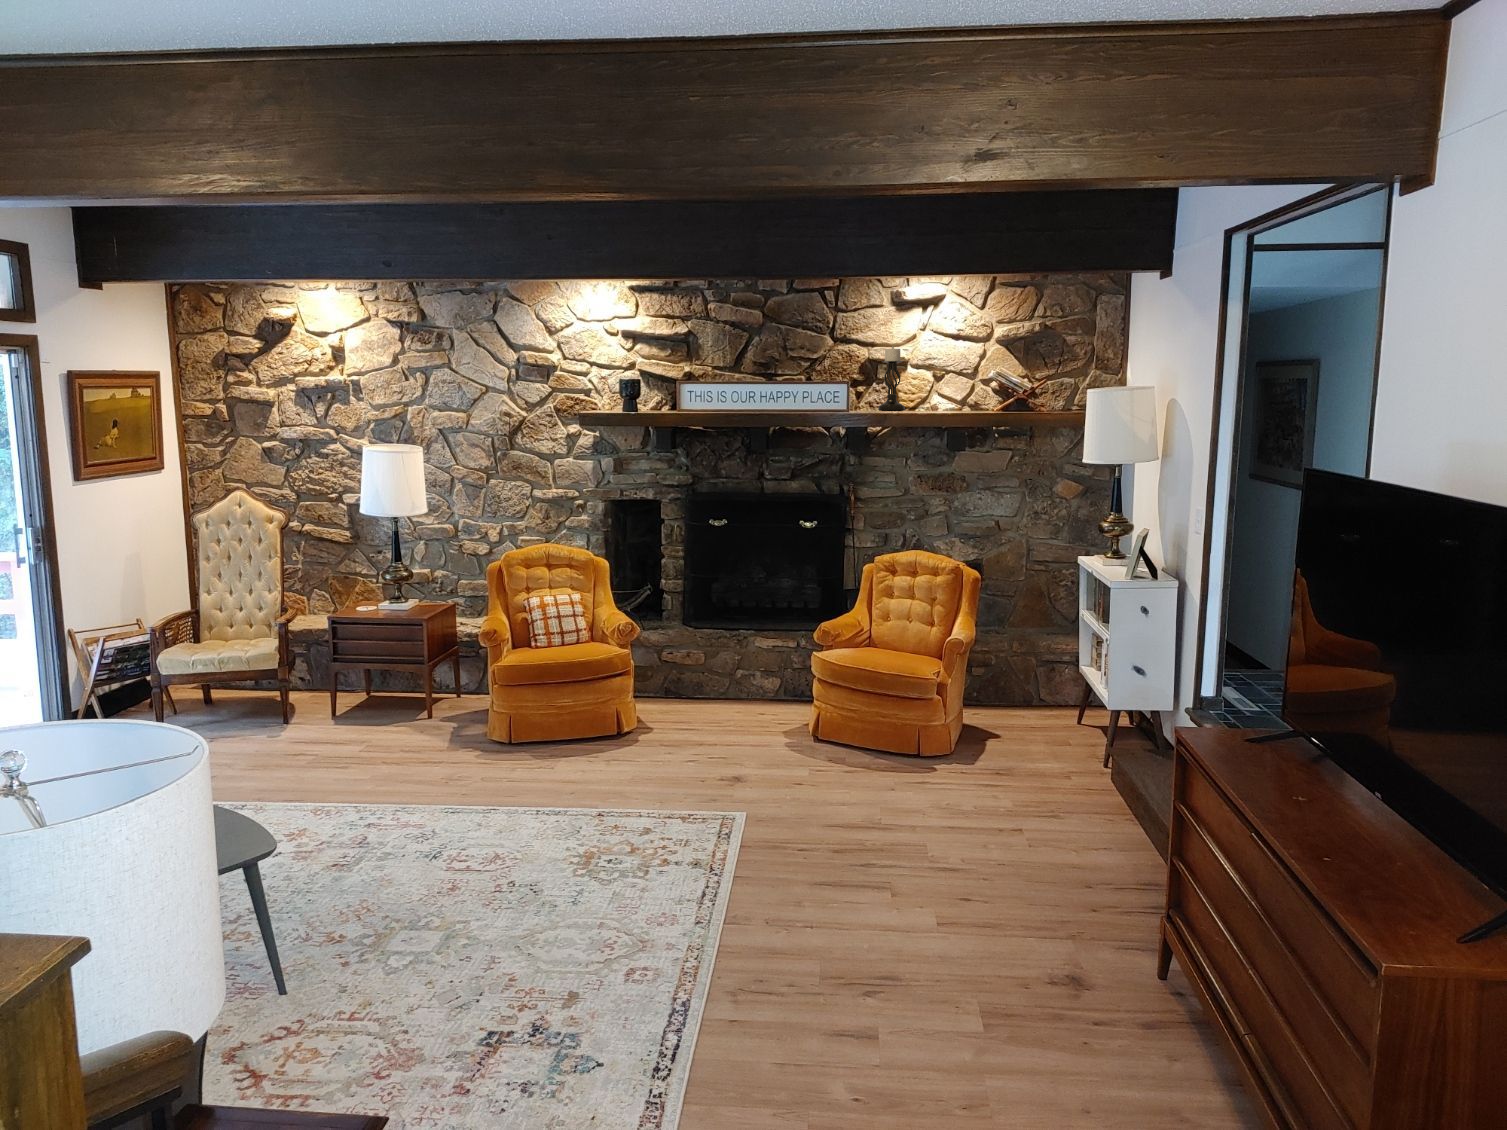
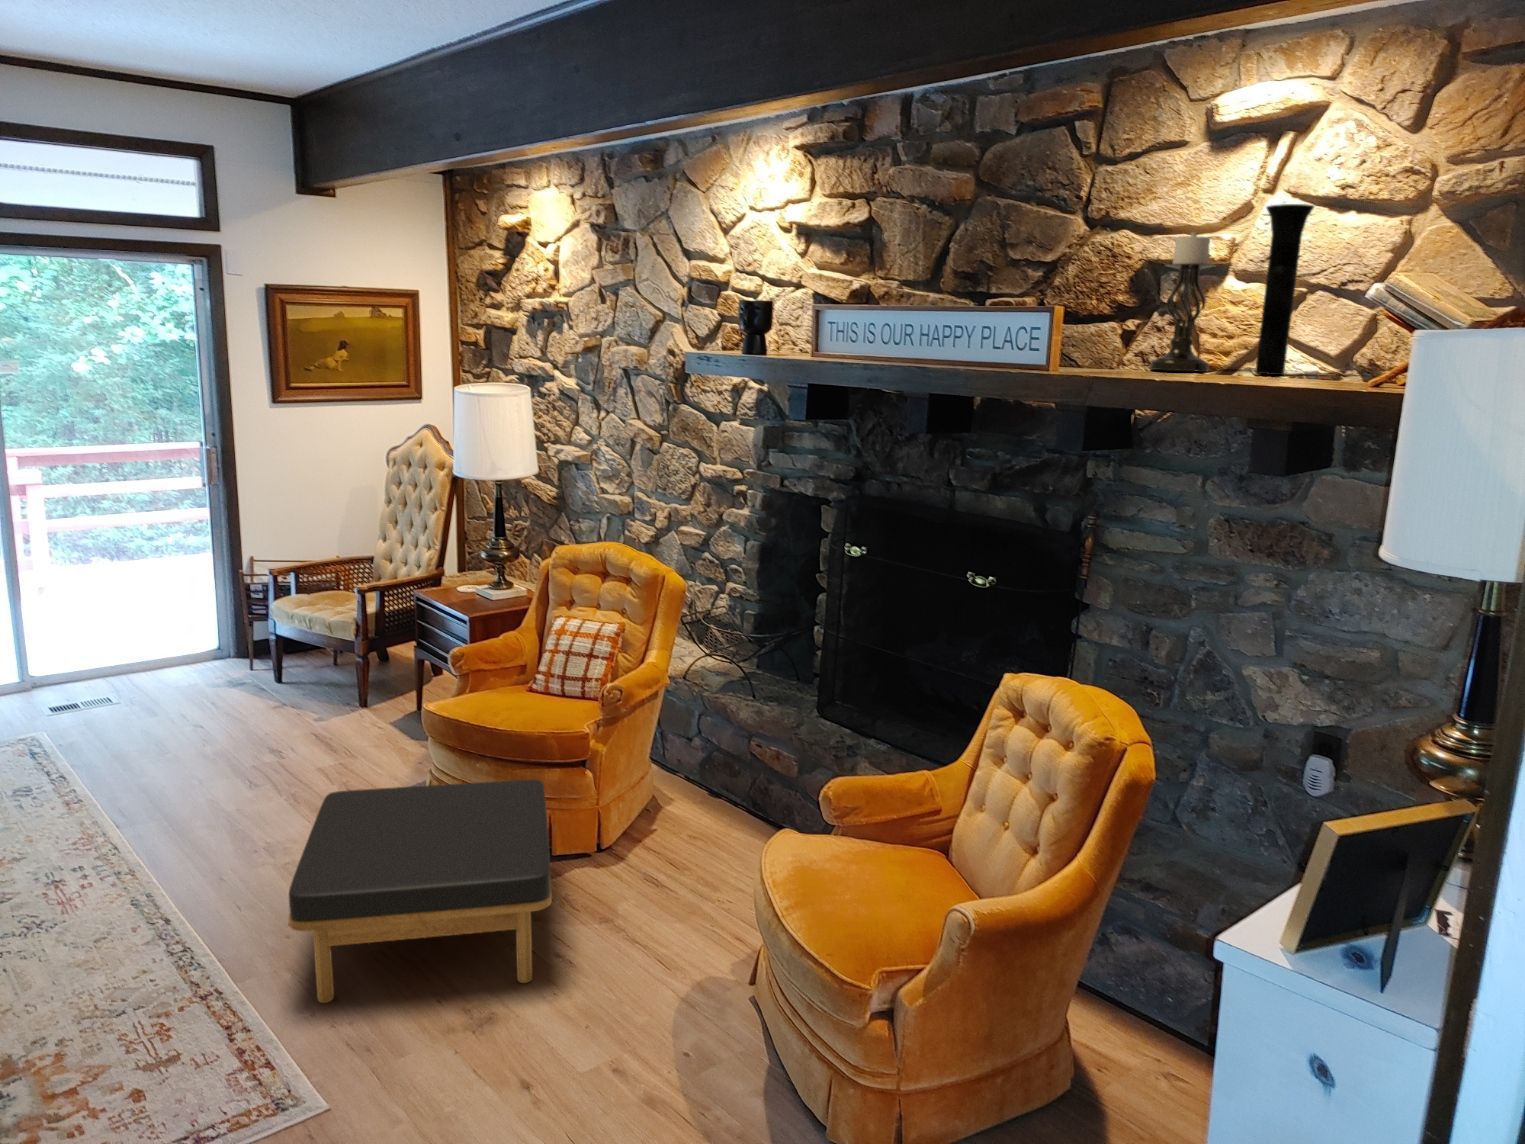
vase: none [926,337,945,410] -> present [1255,204,1314,375]
ottoman: none [526,681,716,799] -> present [288,779,552,1003]

